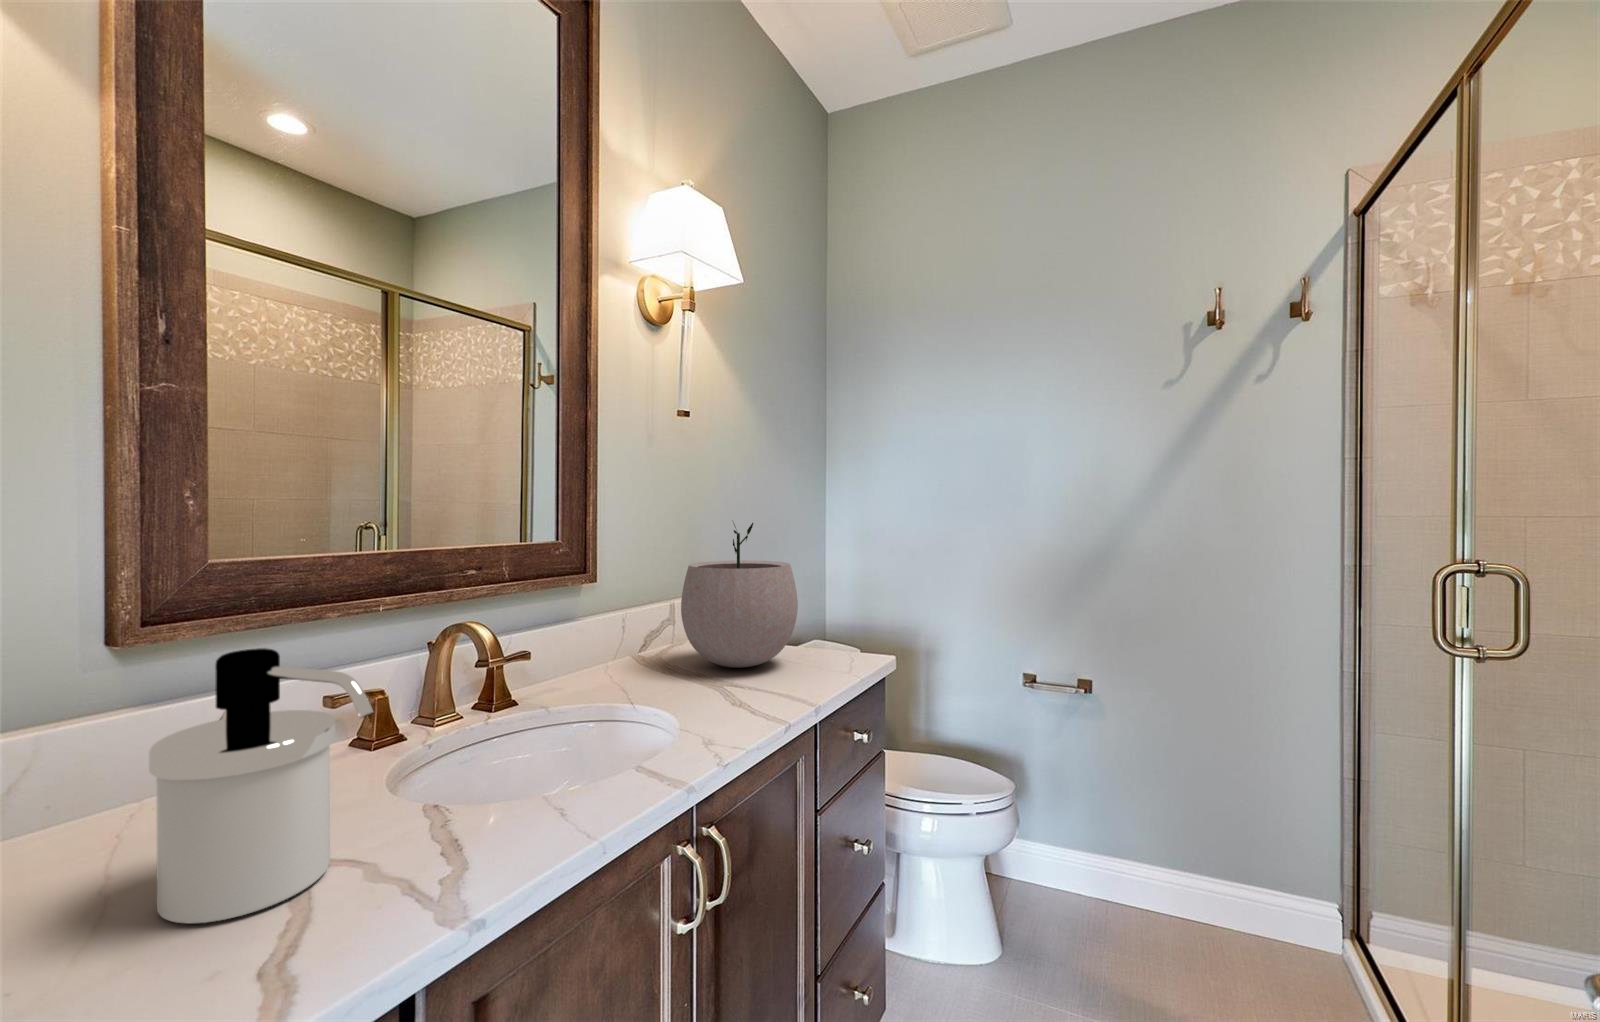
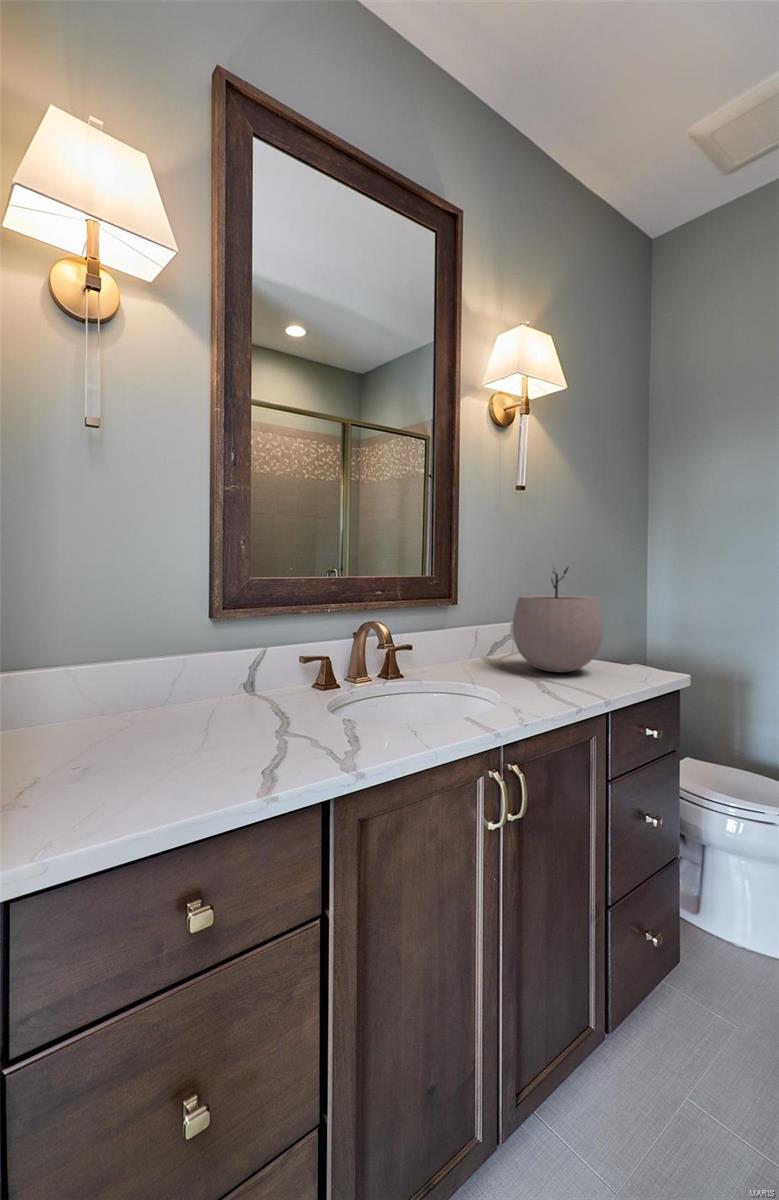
soap dispenser: present [149,648,373,924] -> none [223,617,311,746]

